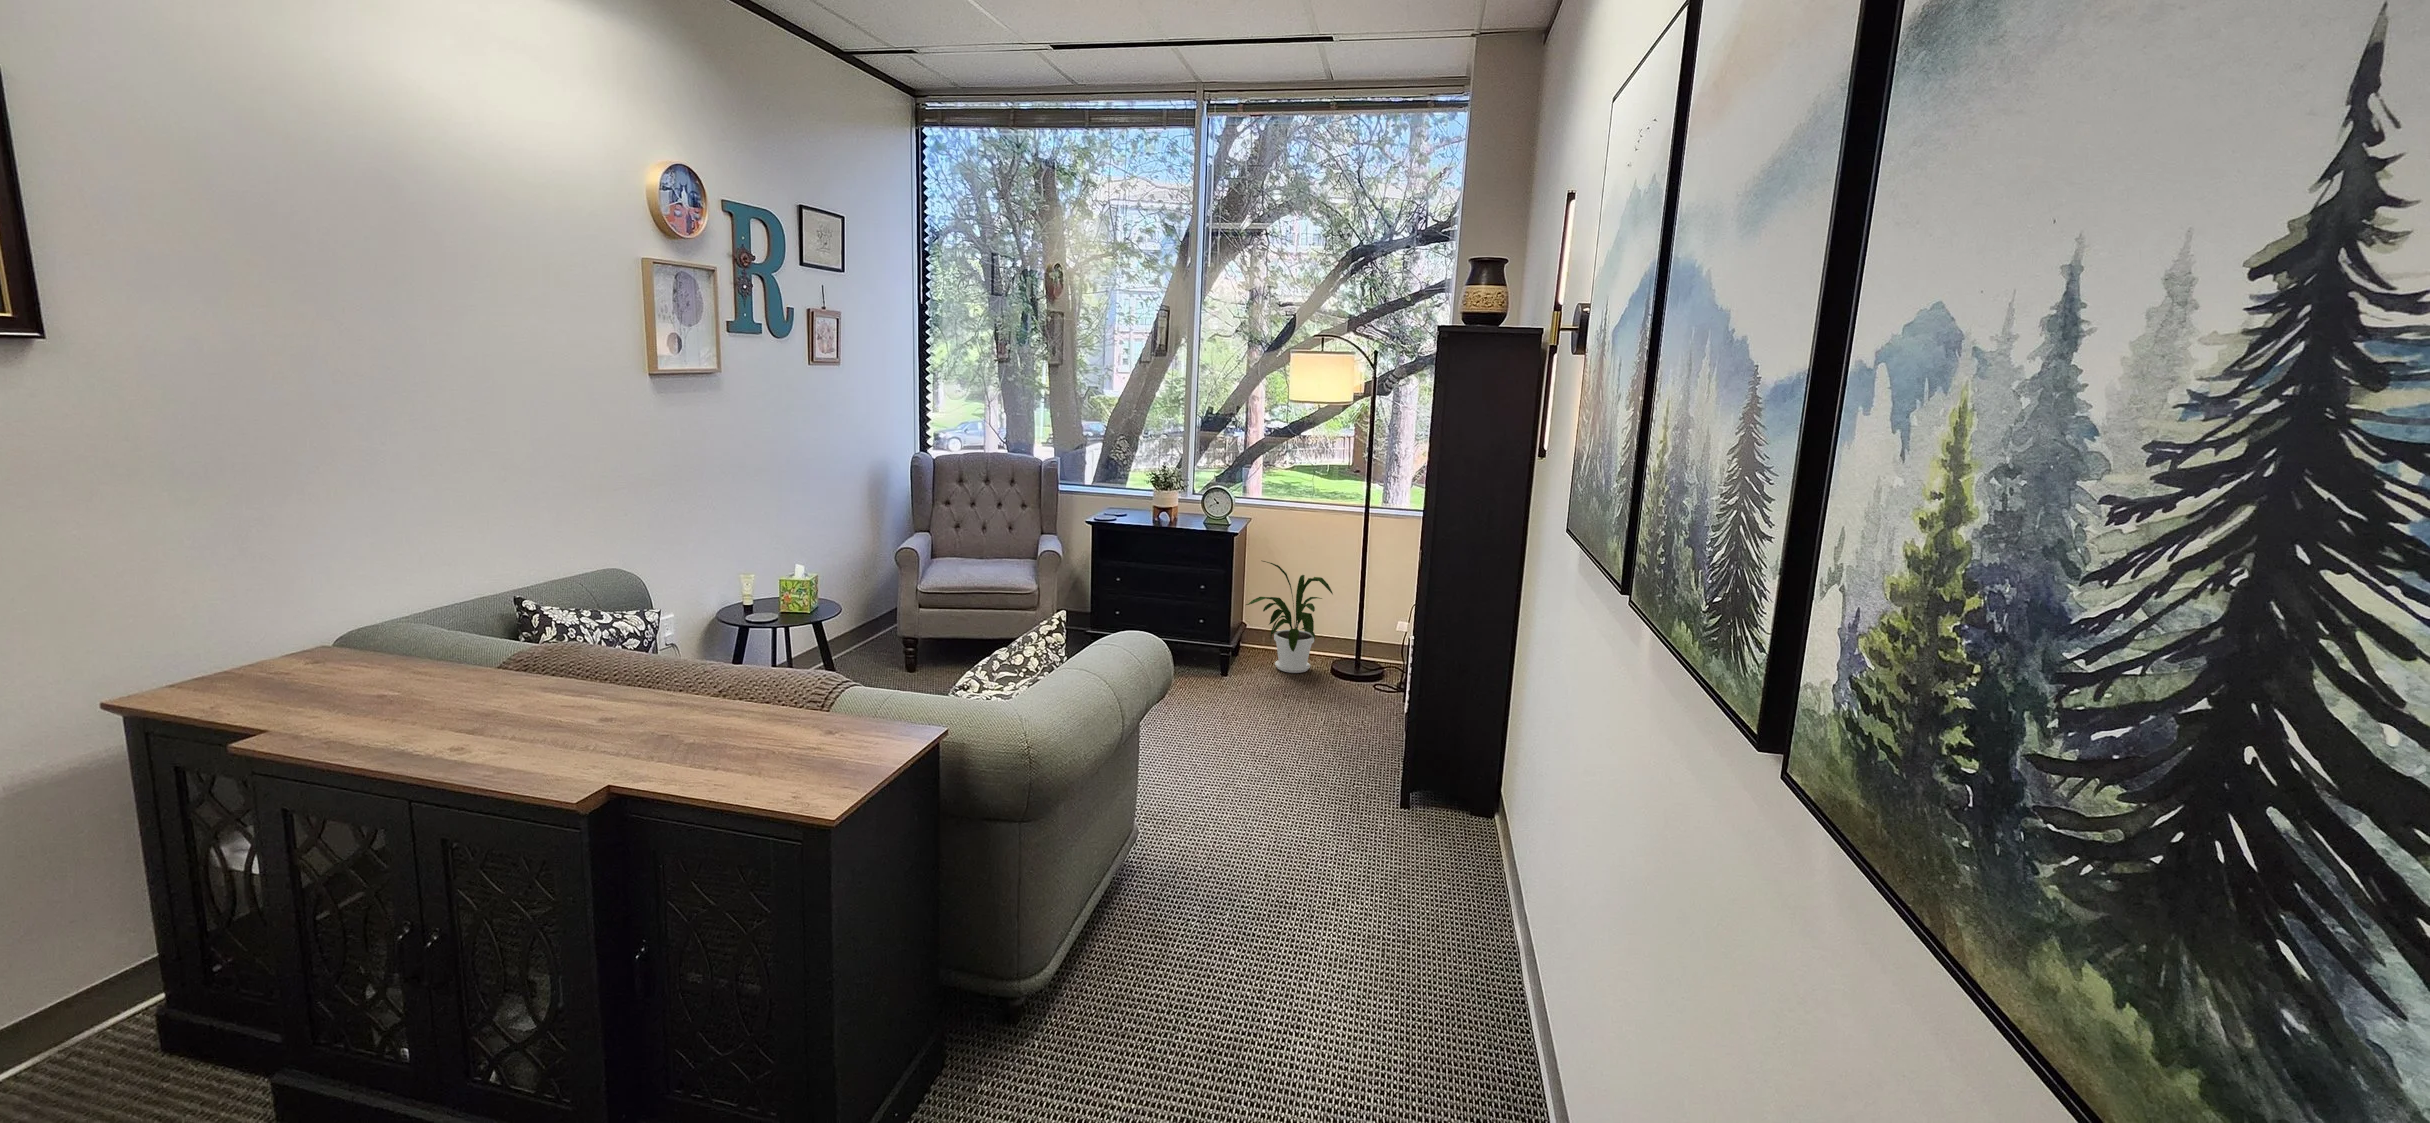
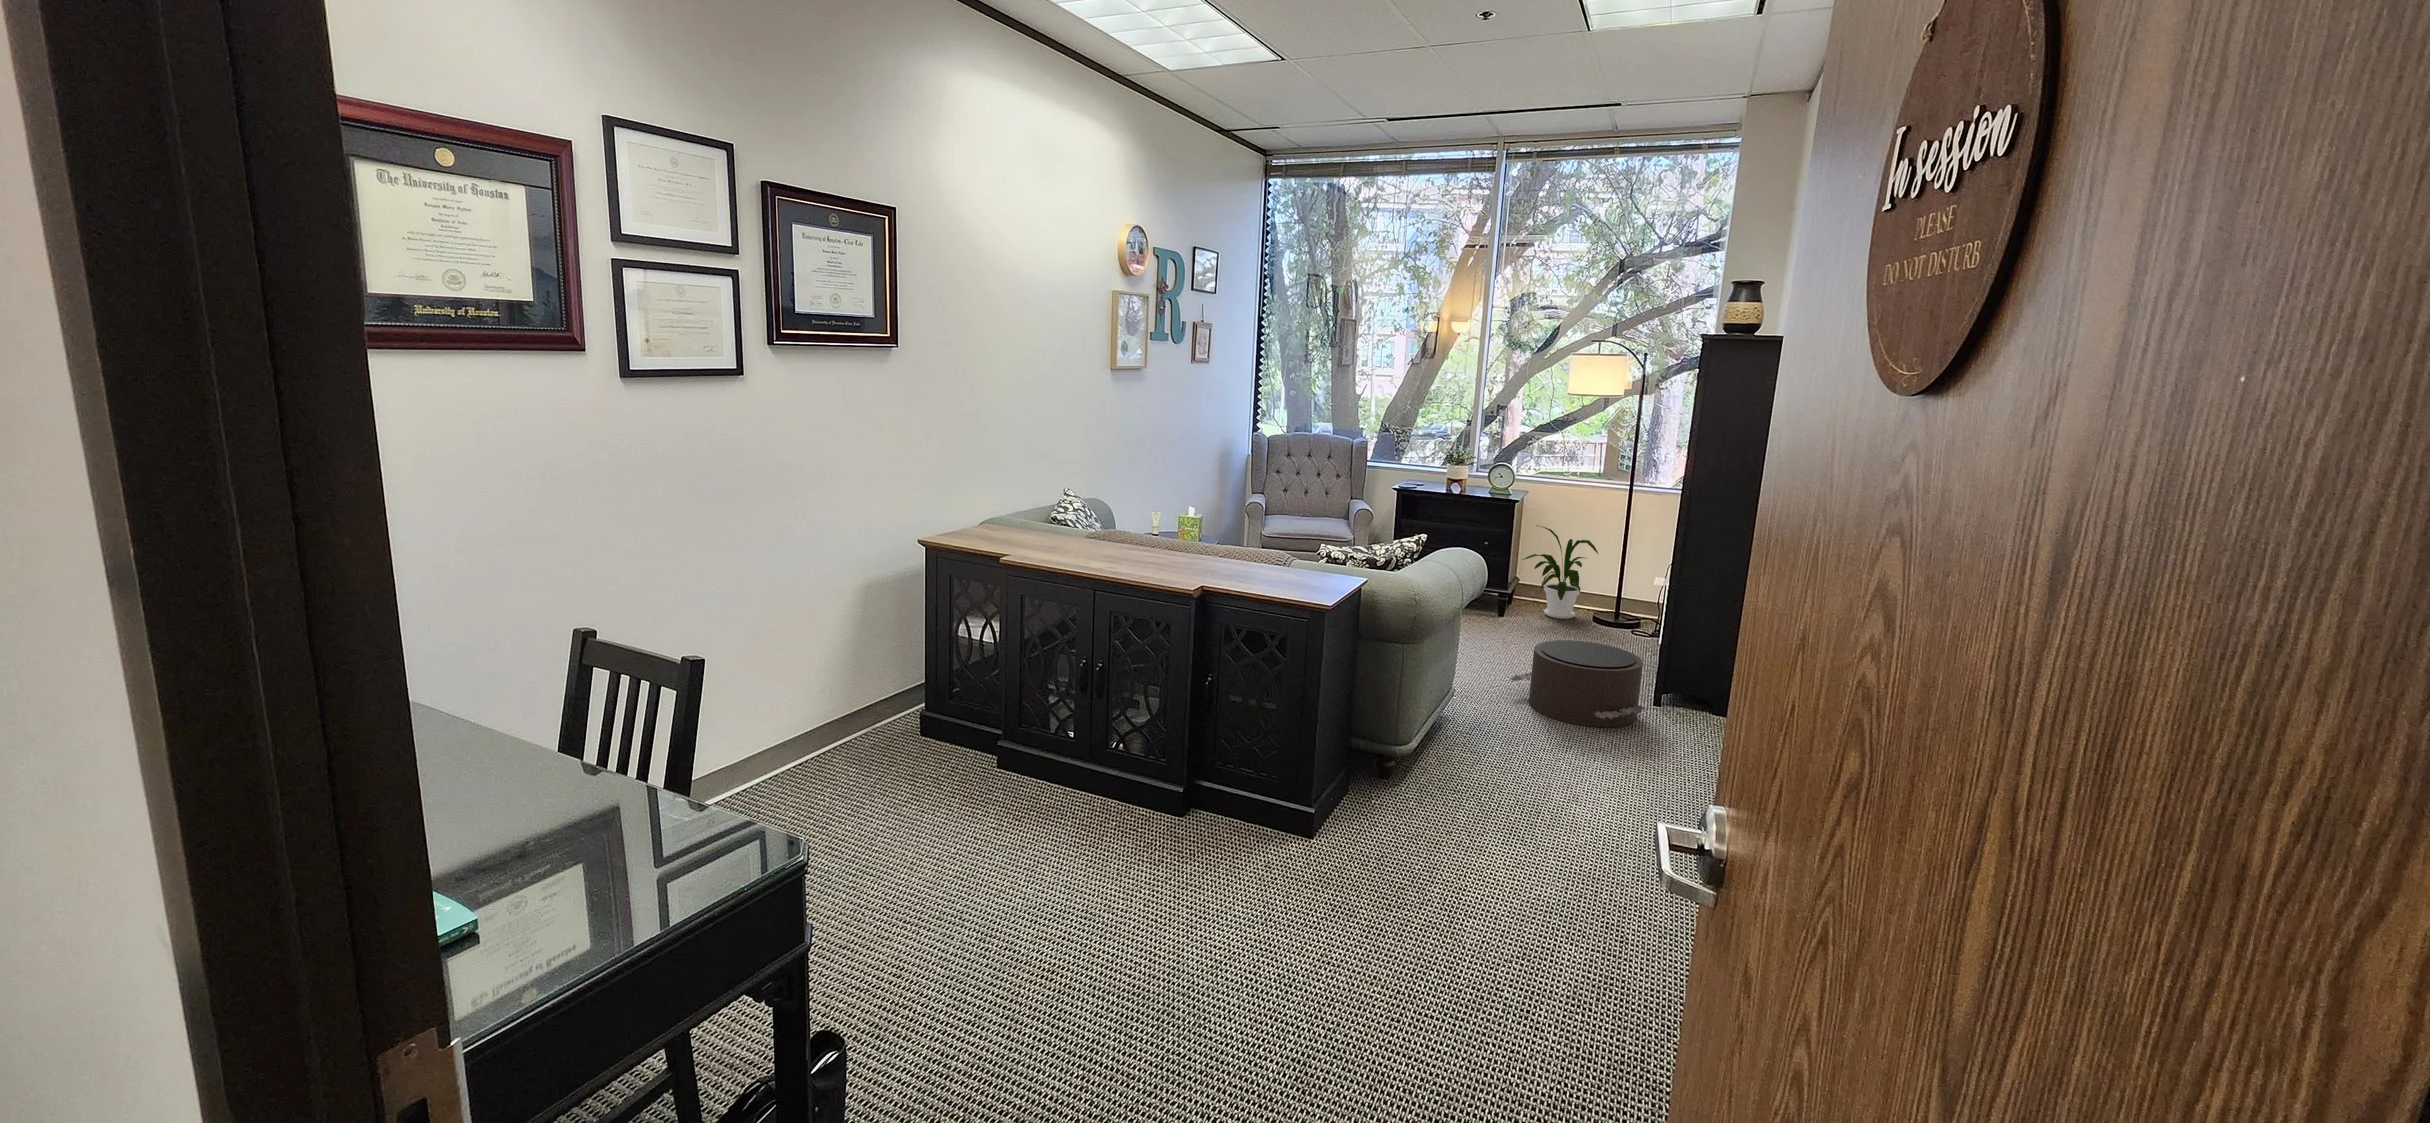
pouf: none [1219,728,1393,856] -> present [1509,640,1647,727]

